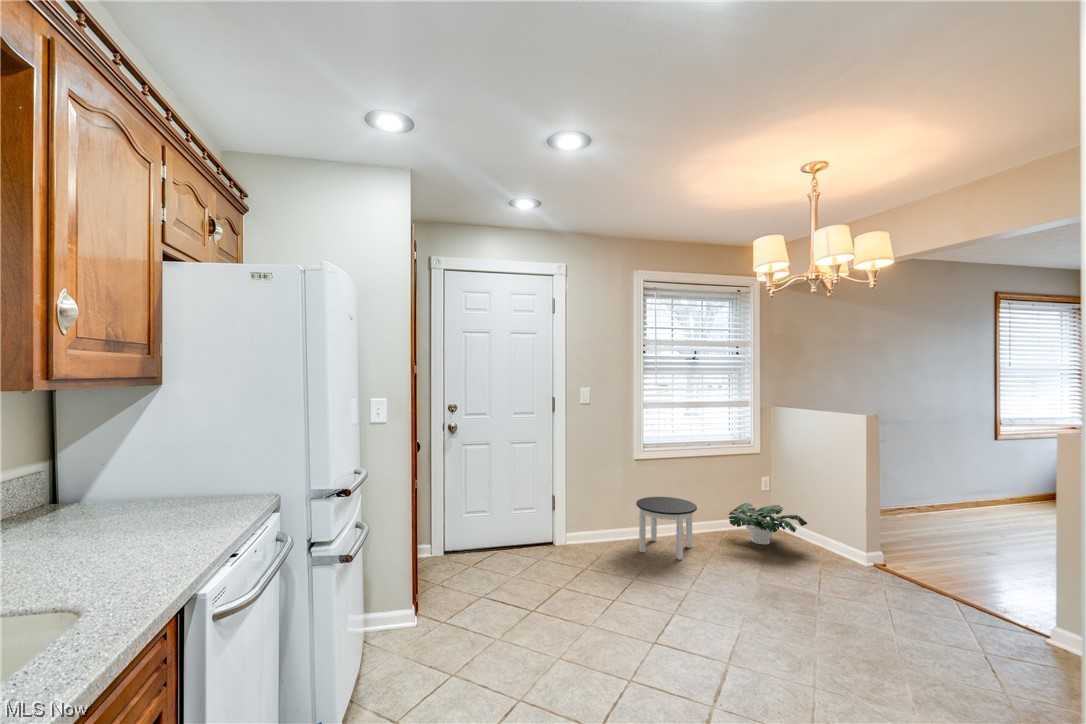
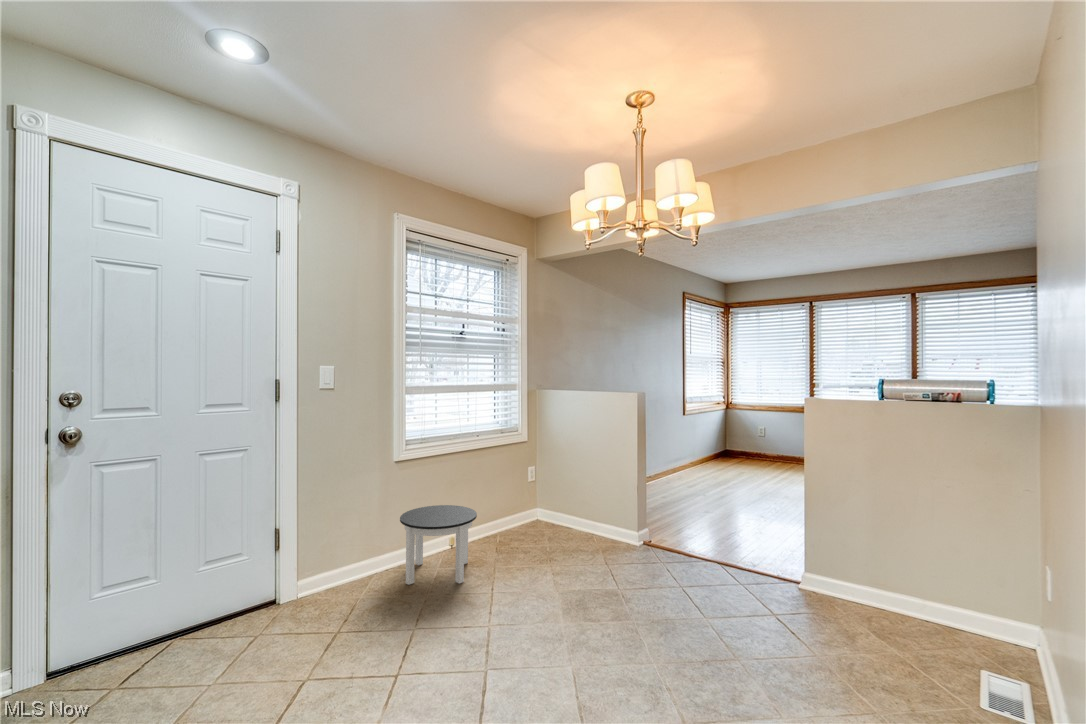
potted plant: present [729,503,807,545] -> none [503,496,580,542]

